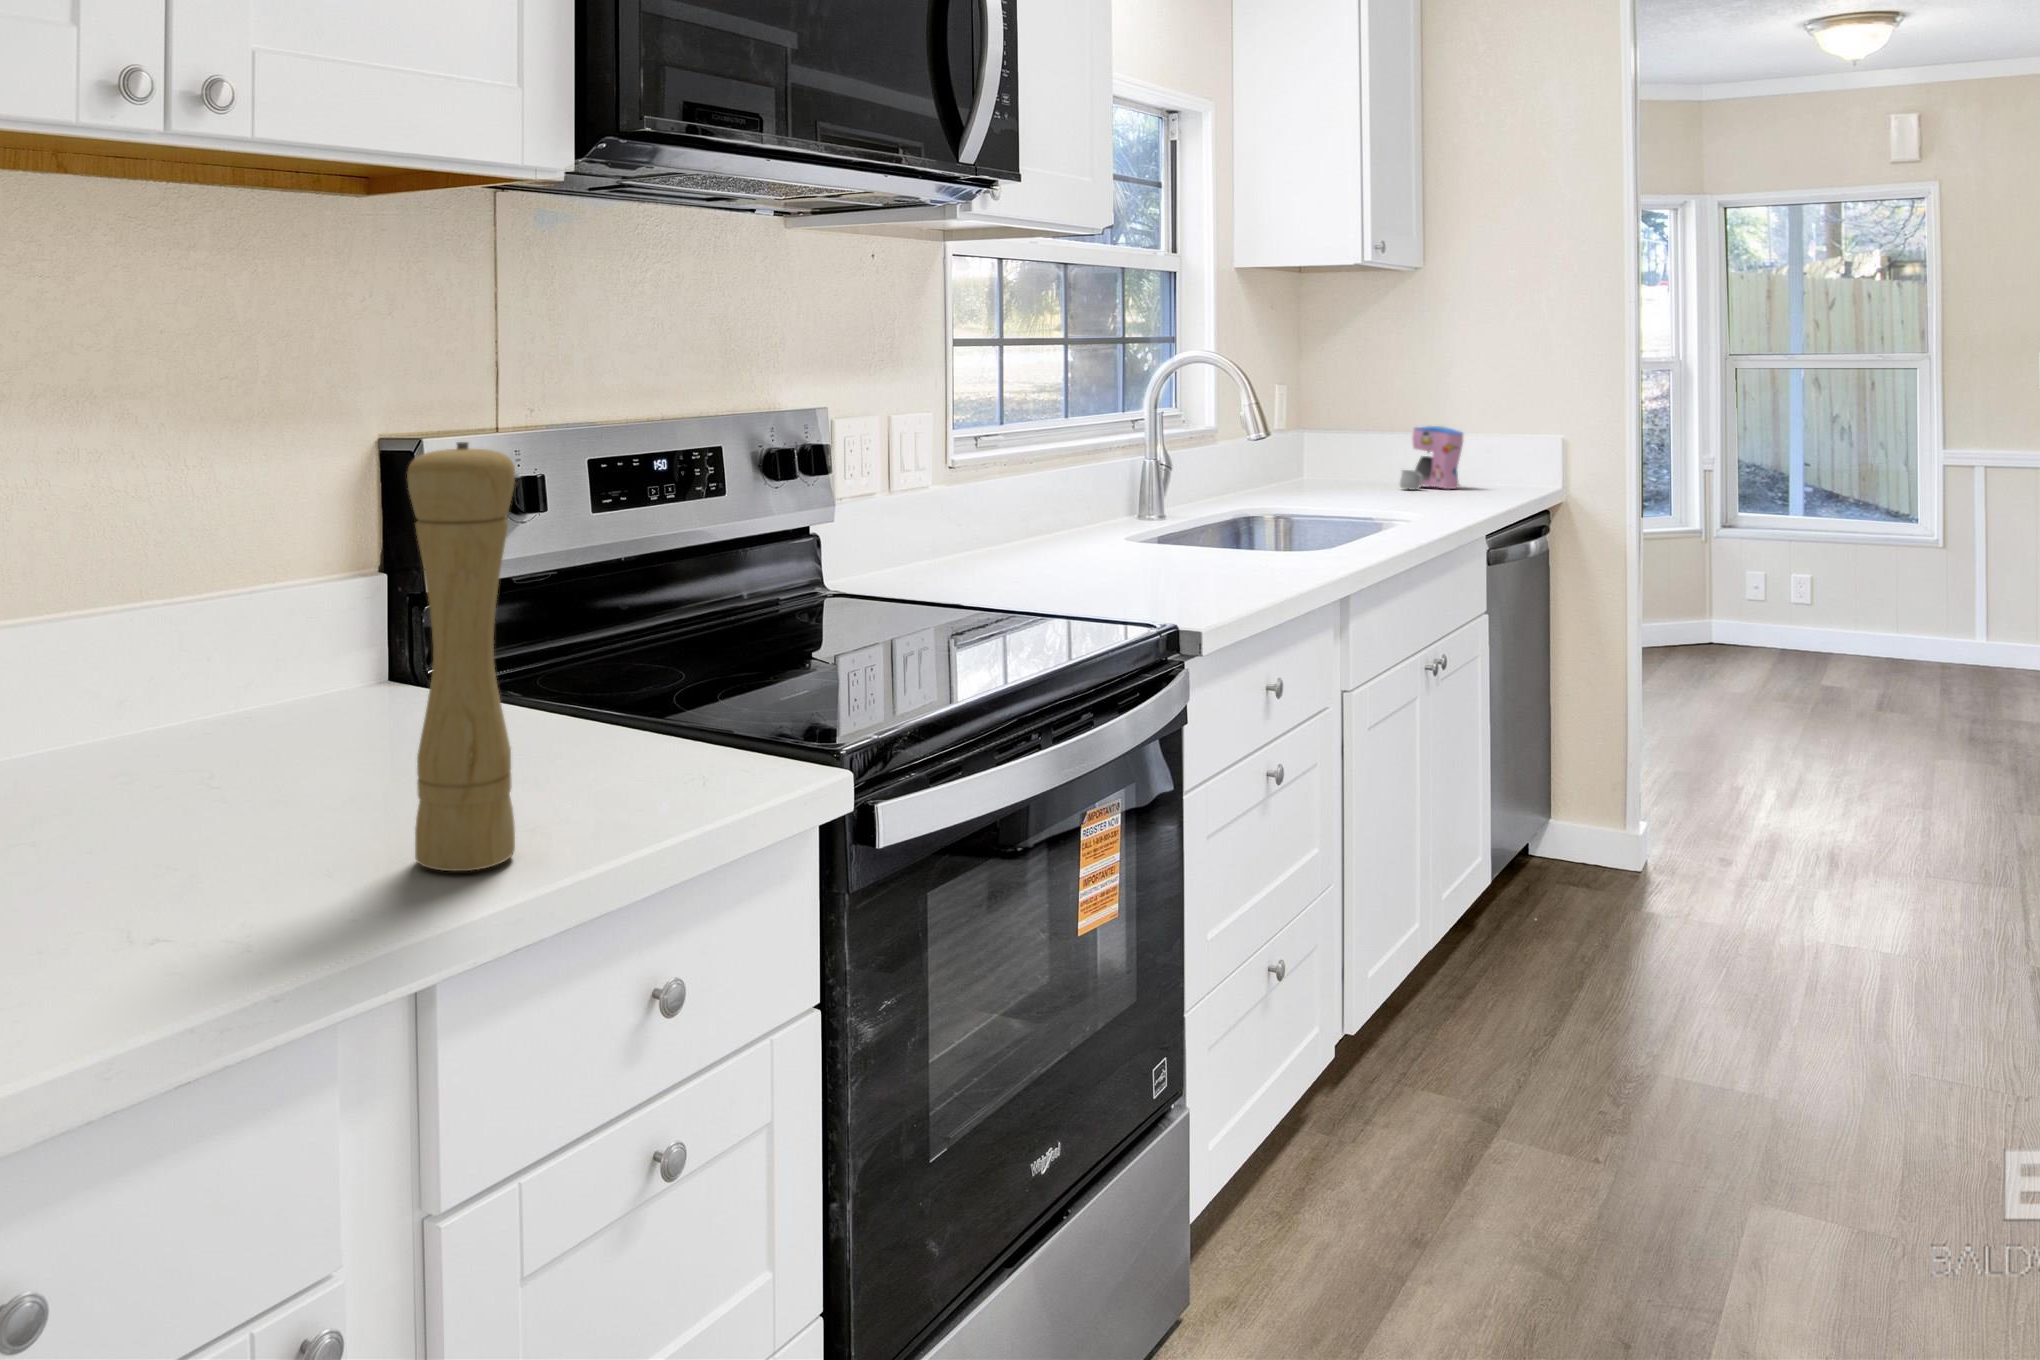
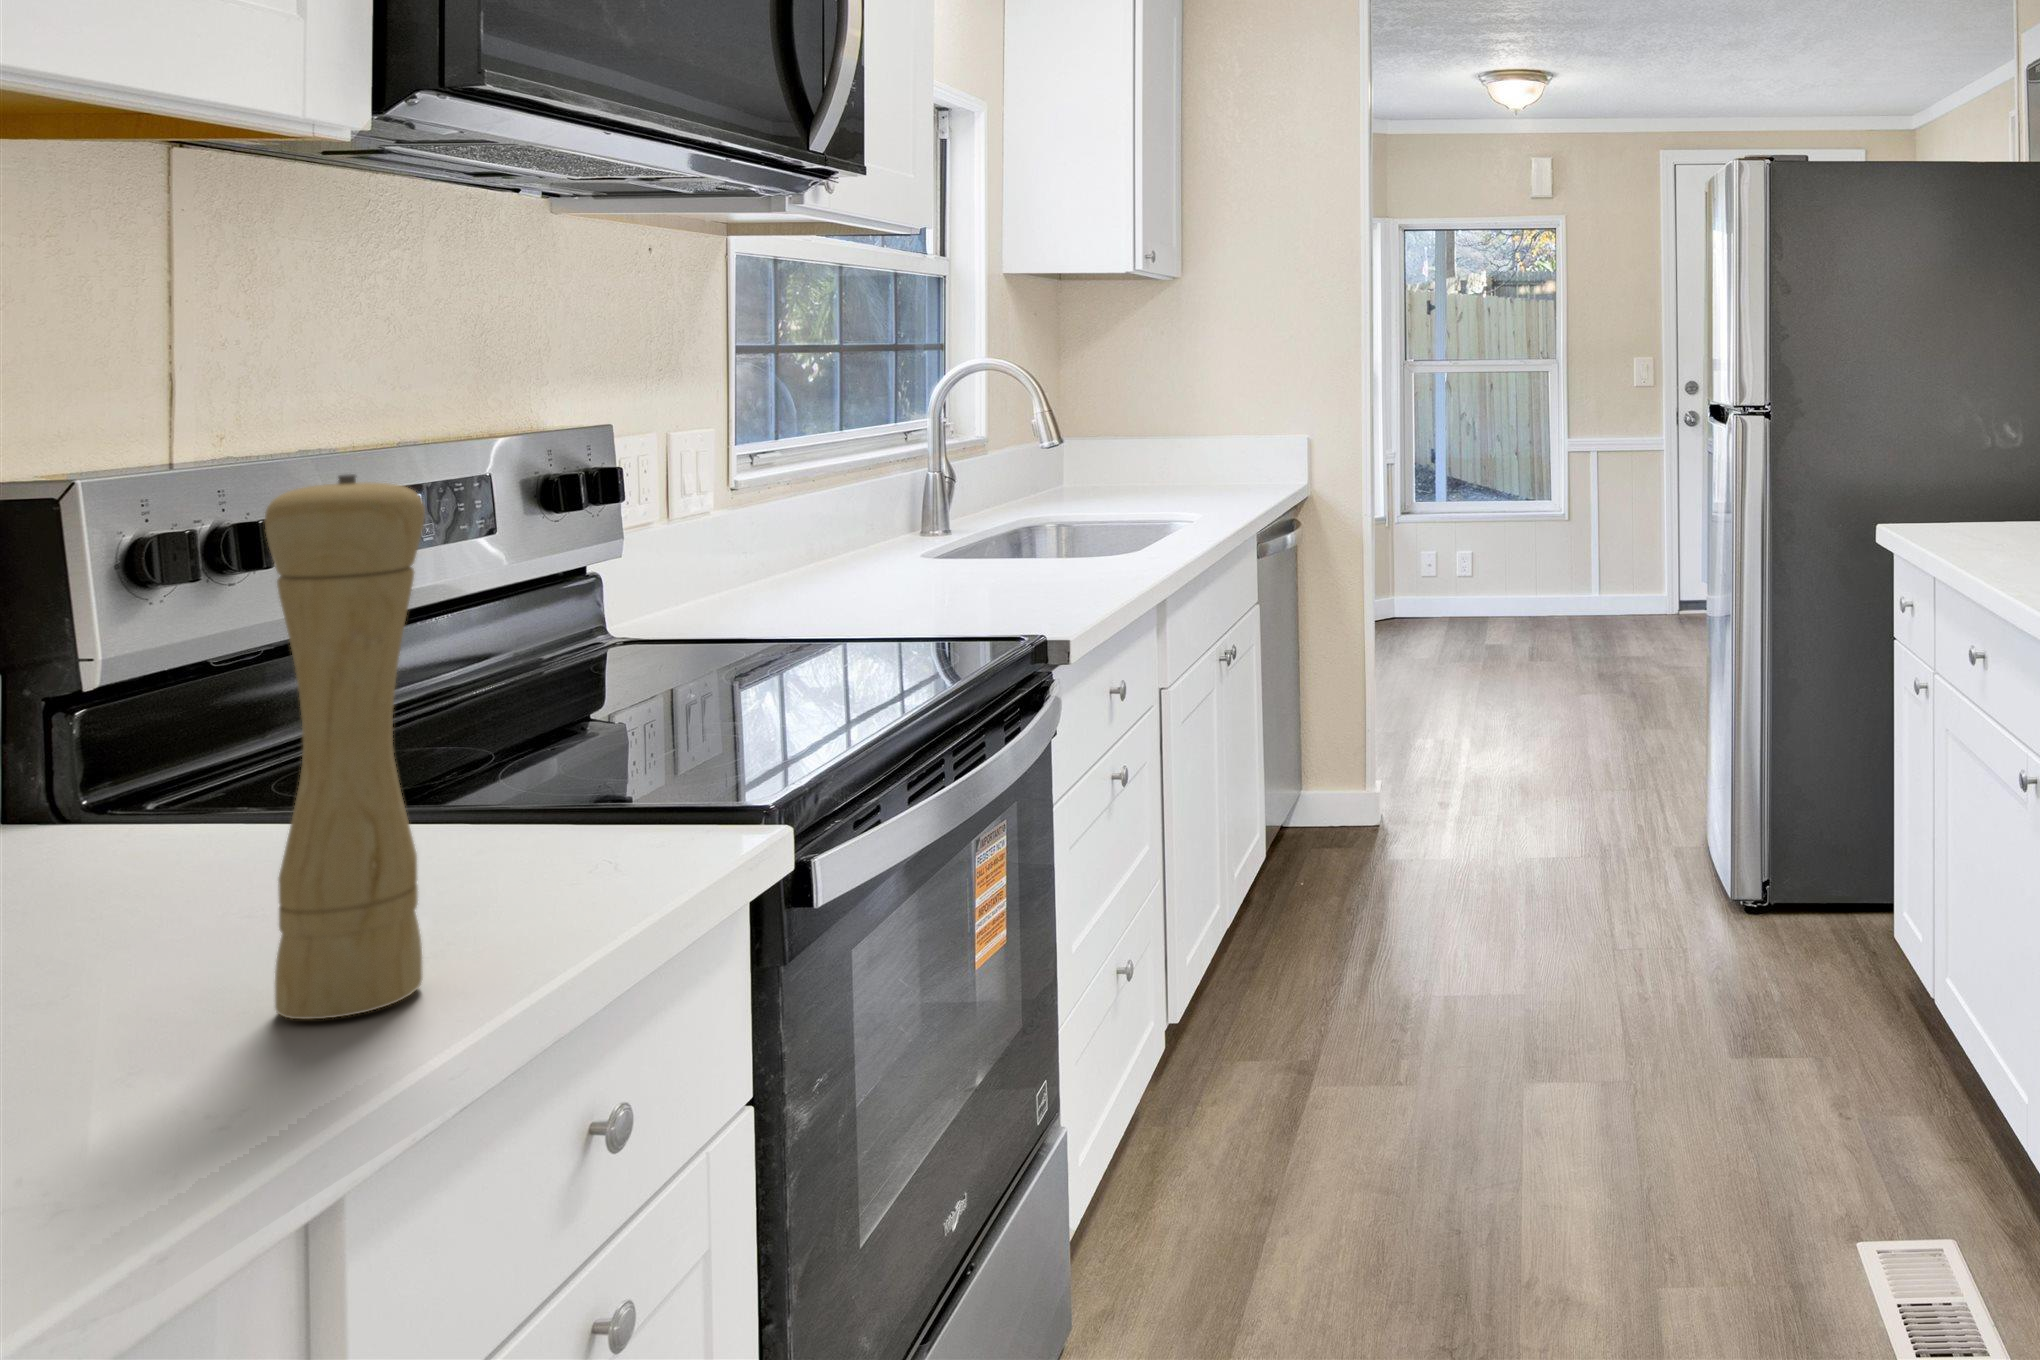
coffee maker: present [1400,426,1463,490] -> none [1164,430,1223,493]

